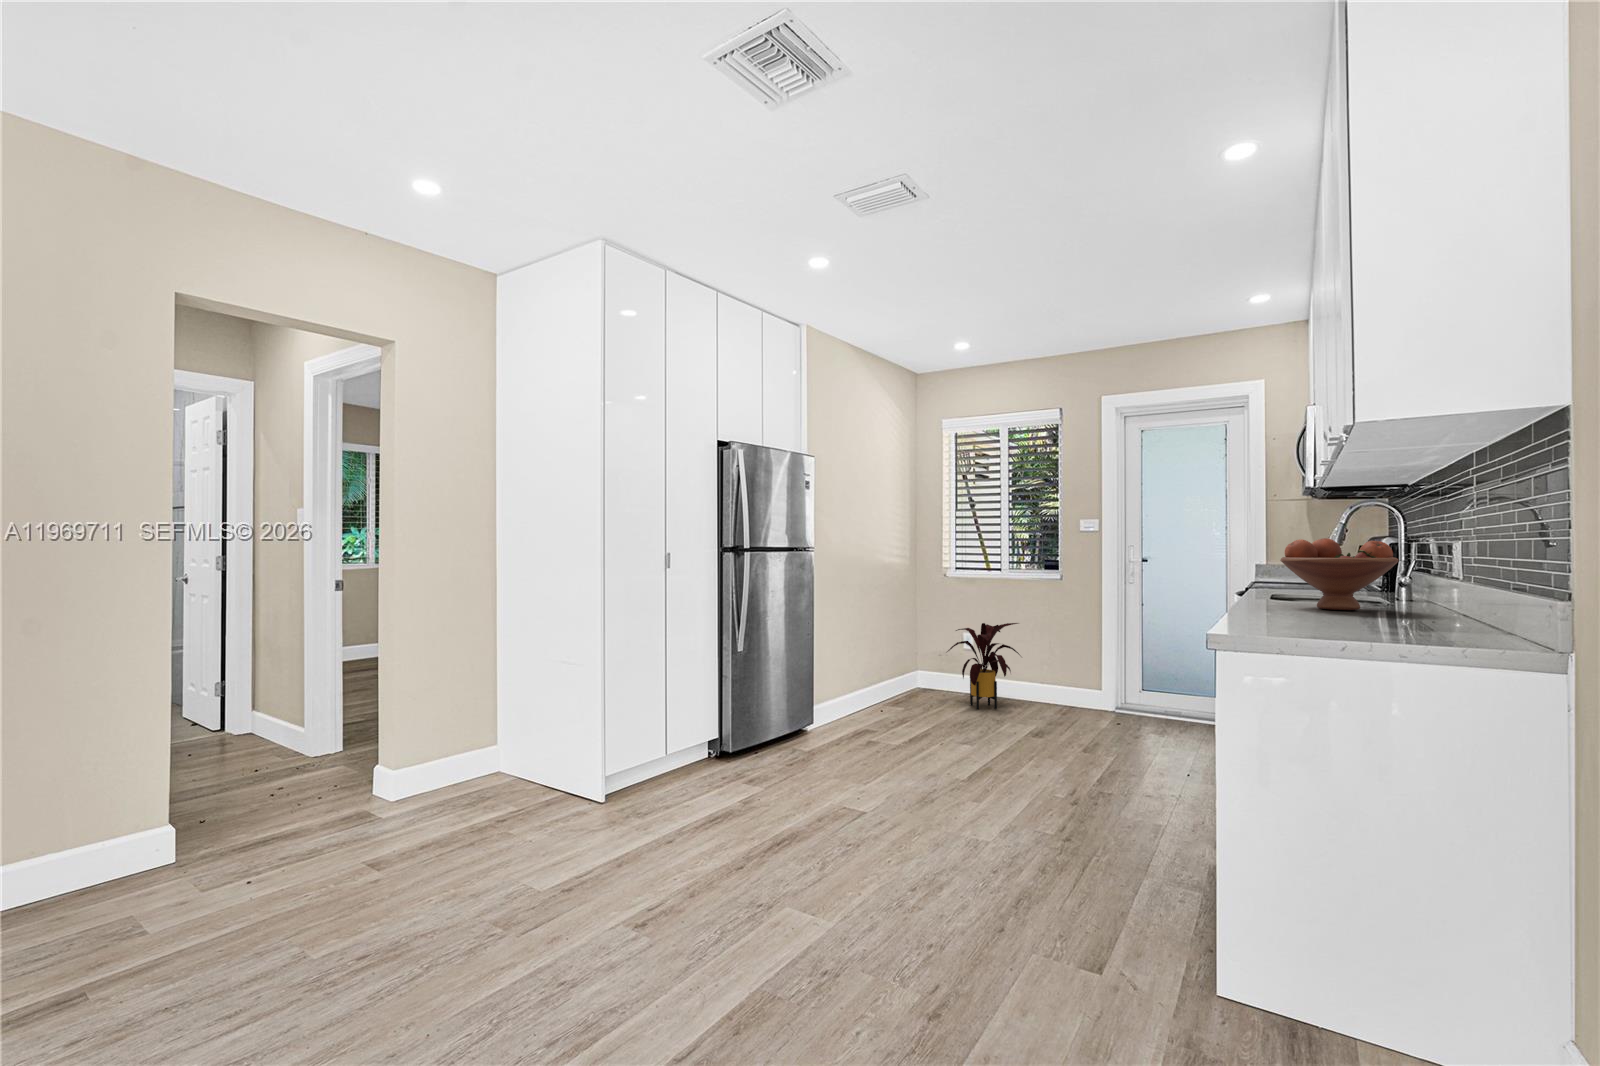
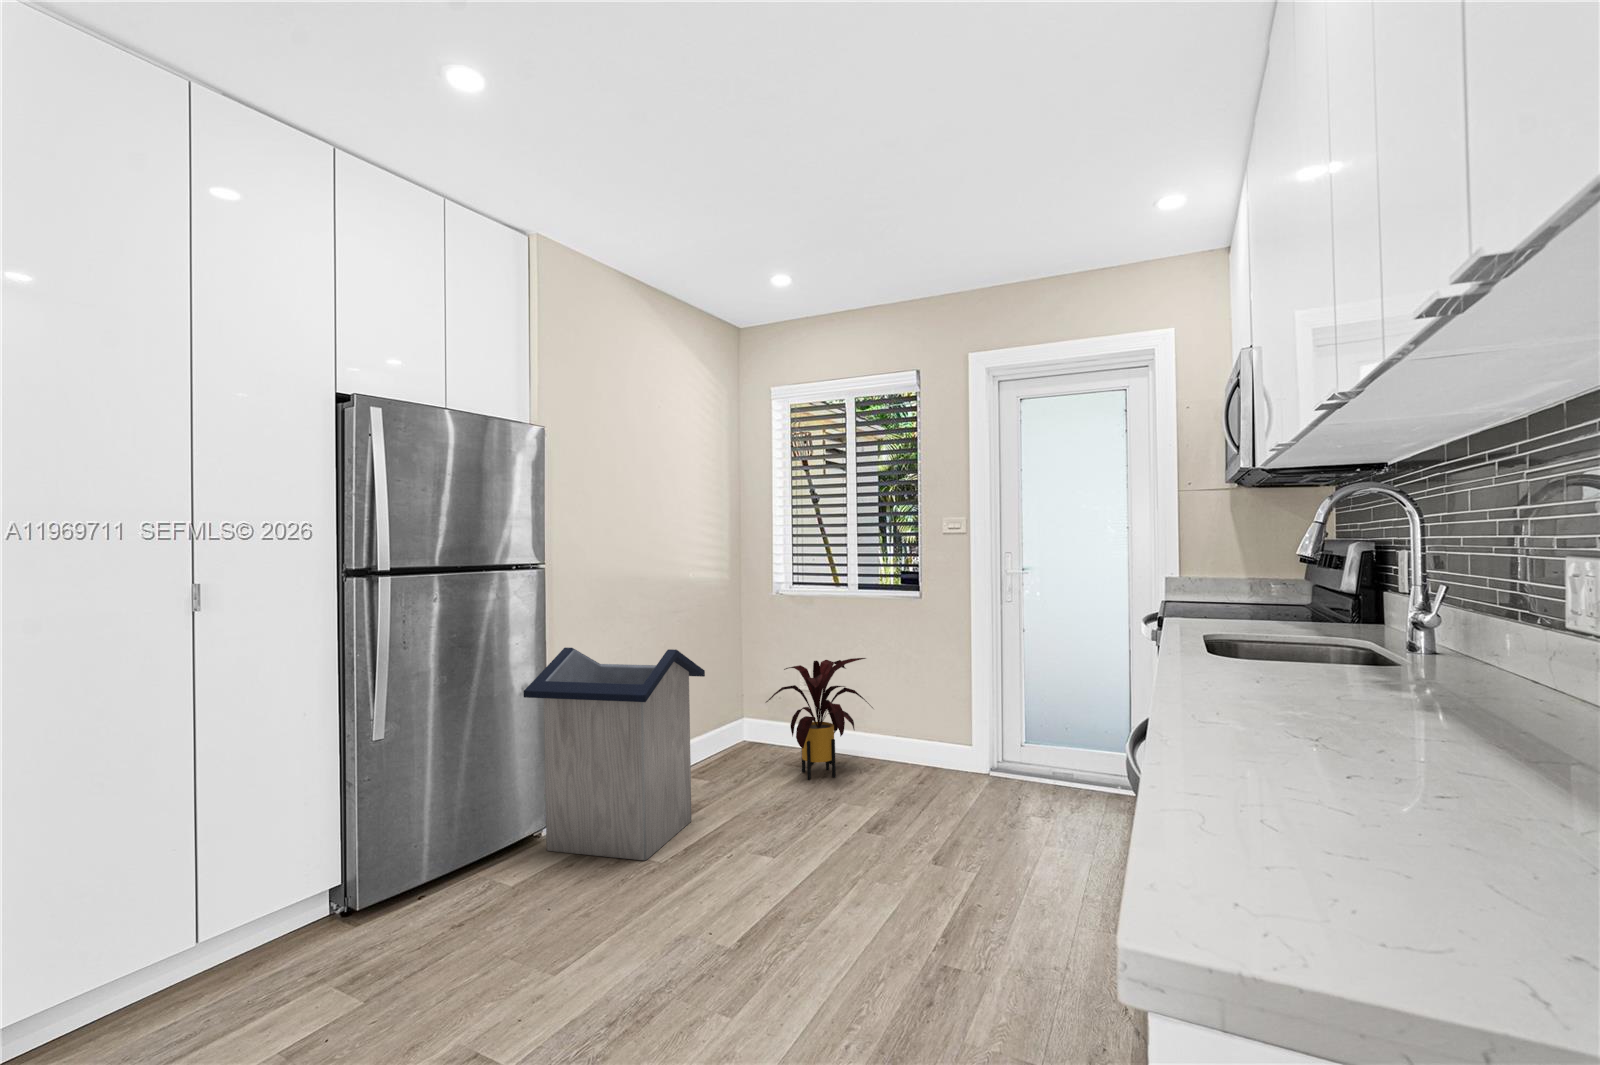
fruit bowl: present [1280,538,1399,610] -> none [1241,553,1512,721]
trash can: none [806,605,914,743] -> present [524,648,705,860]

